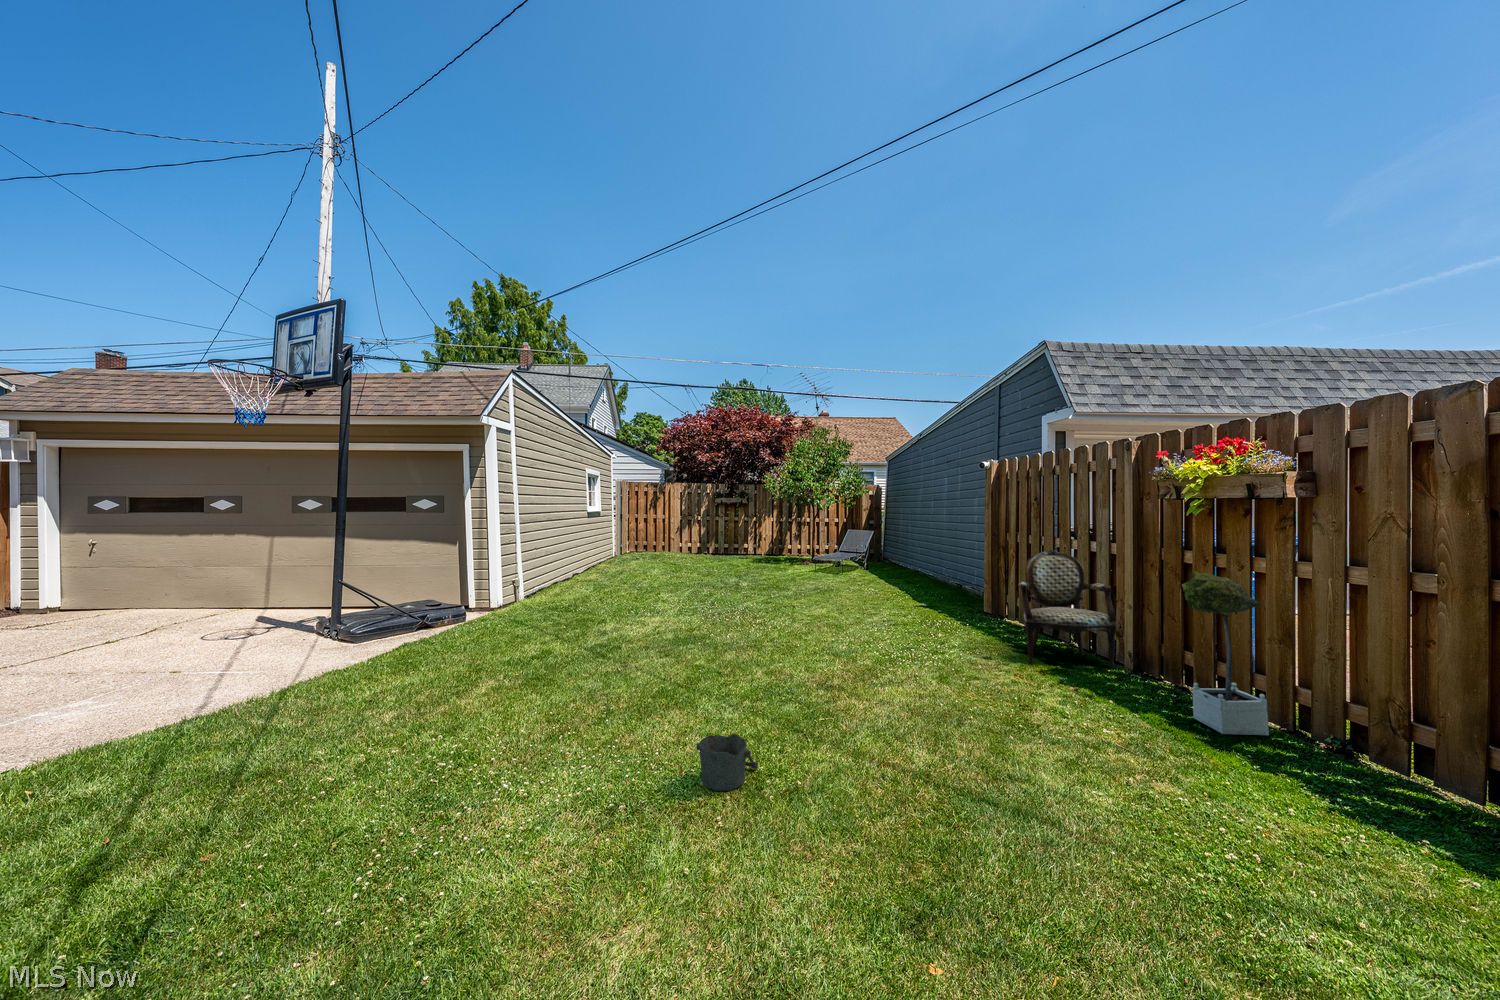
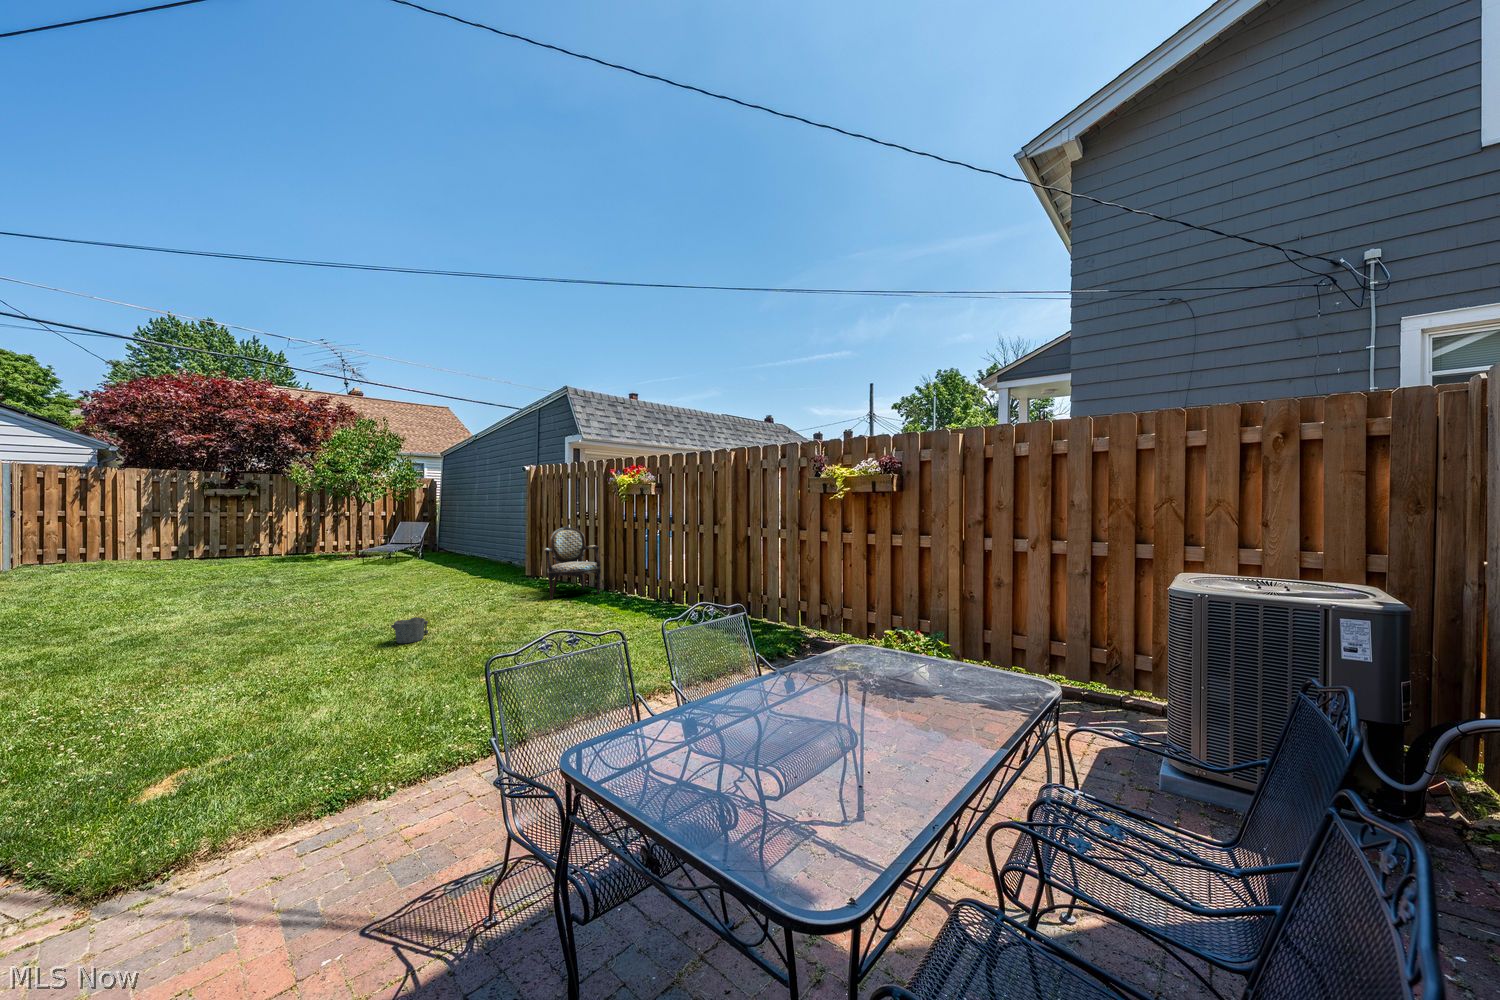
potted tree: present [1182,570,1269,735] -> none [626,532,660,612]
bucket: present [696,734,758,791] -> present [391,617,428,644]

